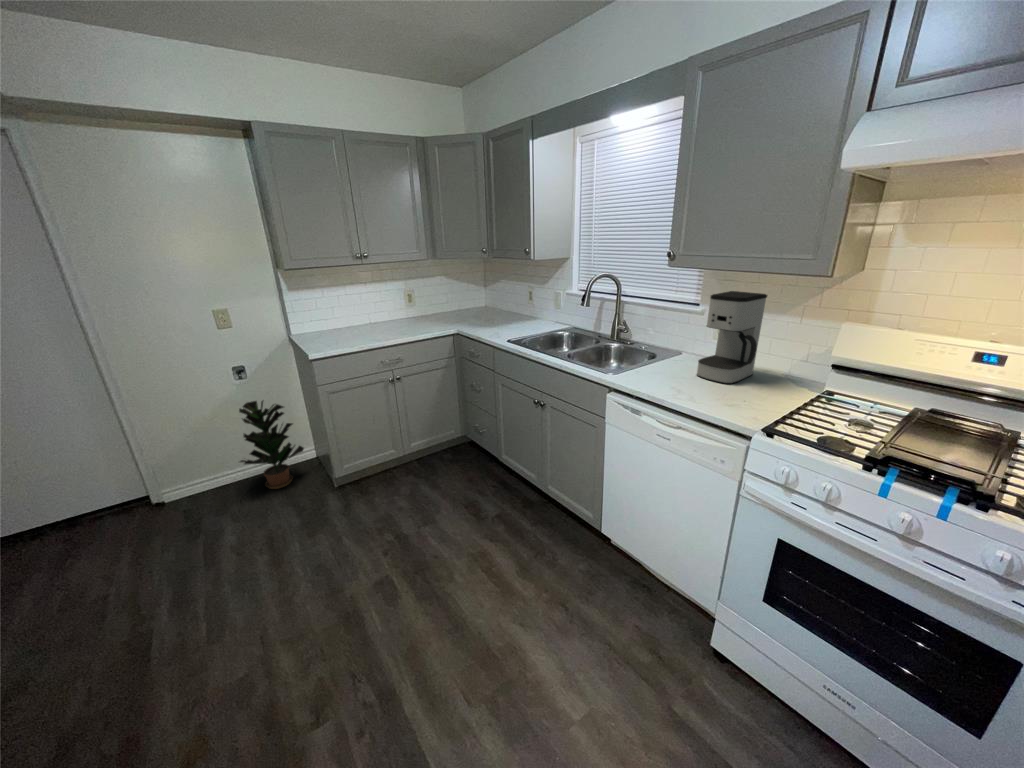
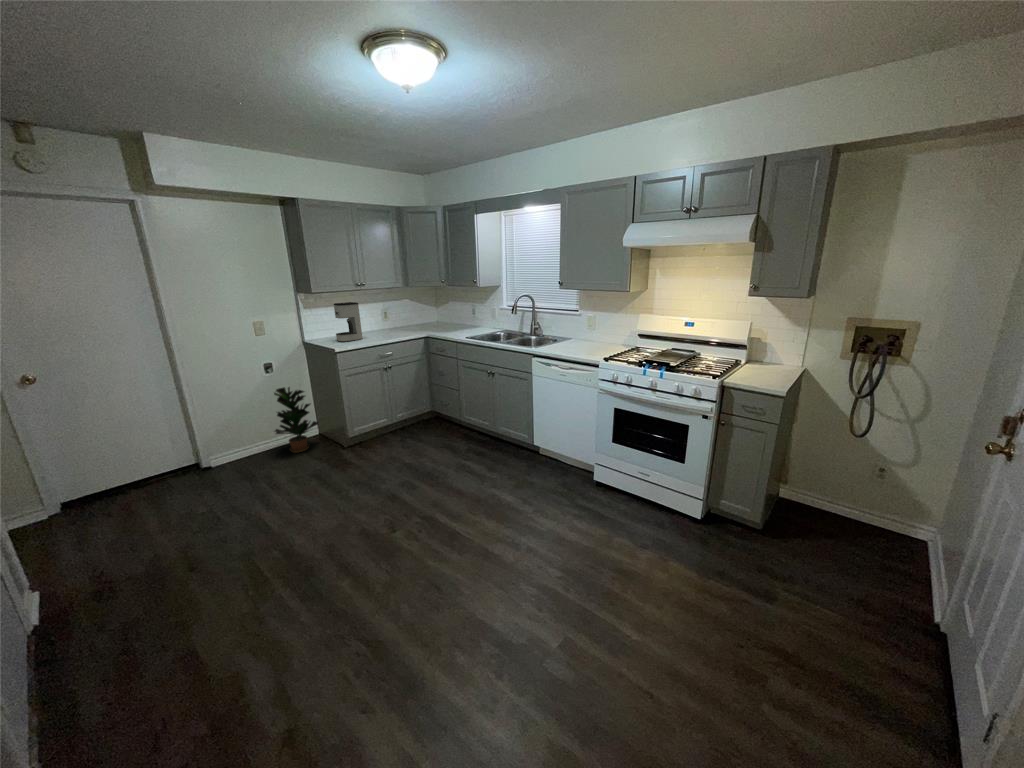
coffee maker: present [697,291,767,384] -> present [334,302,363,342]

